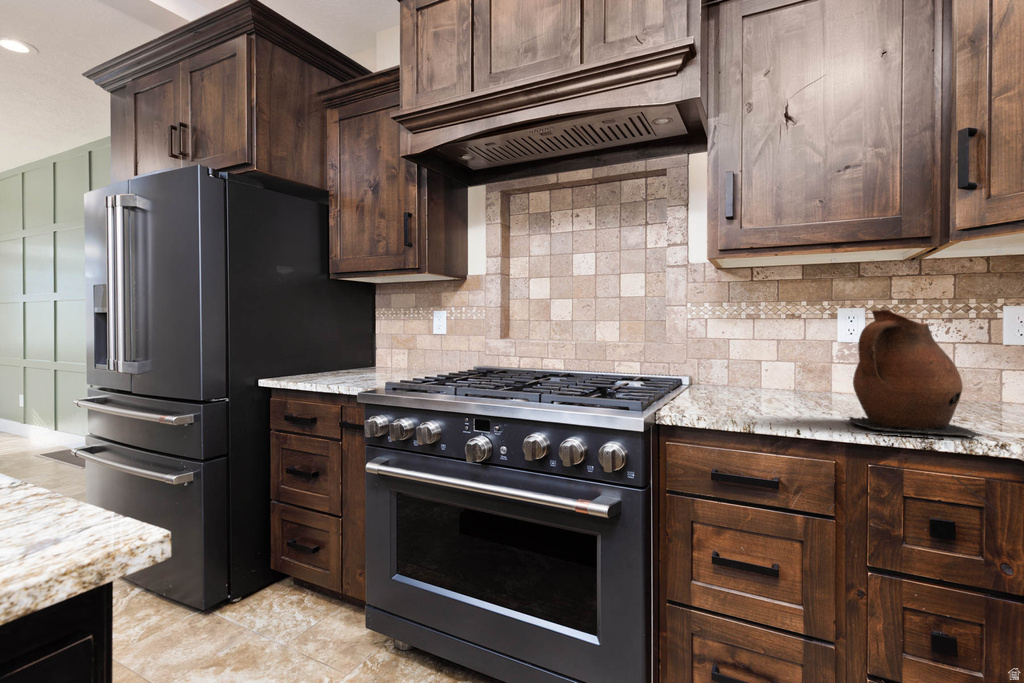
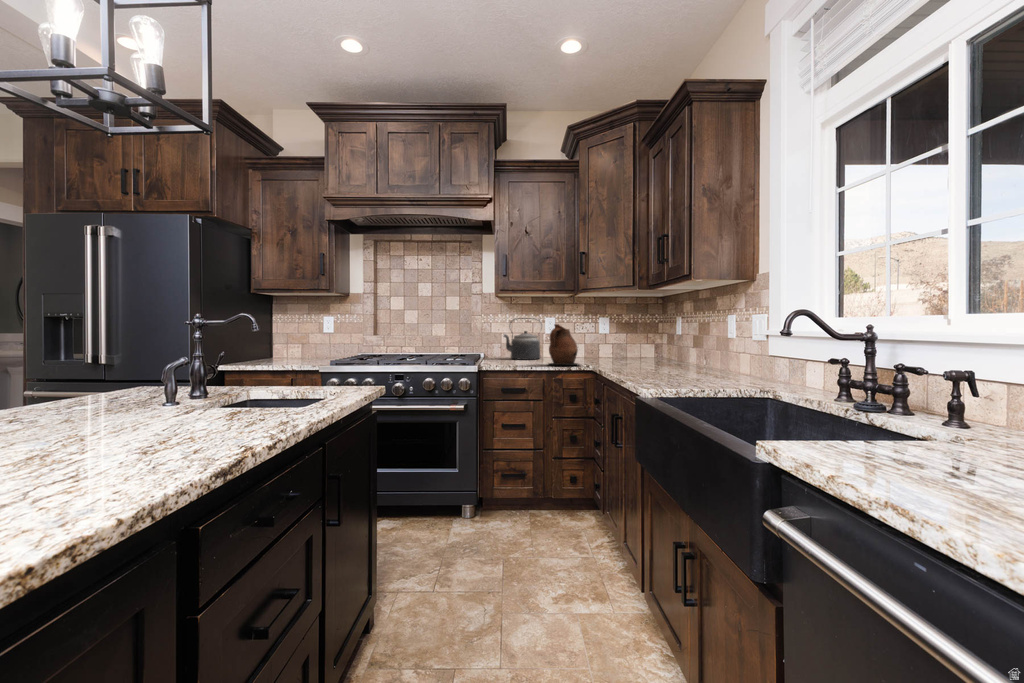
kettle: none [732,305,827,397] -> present [504,318,542,360]

